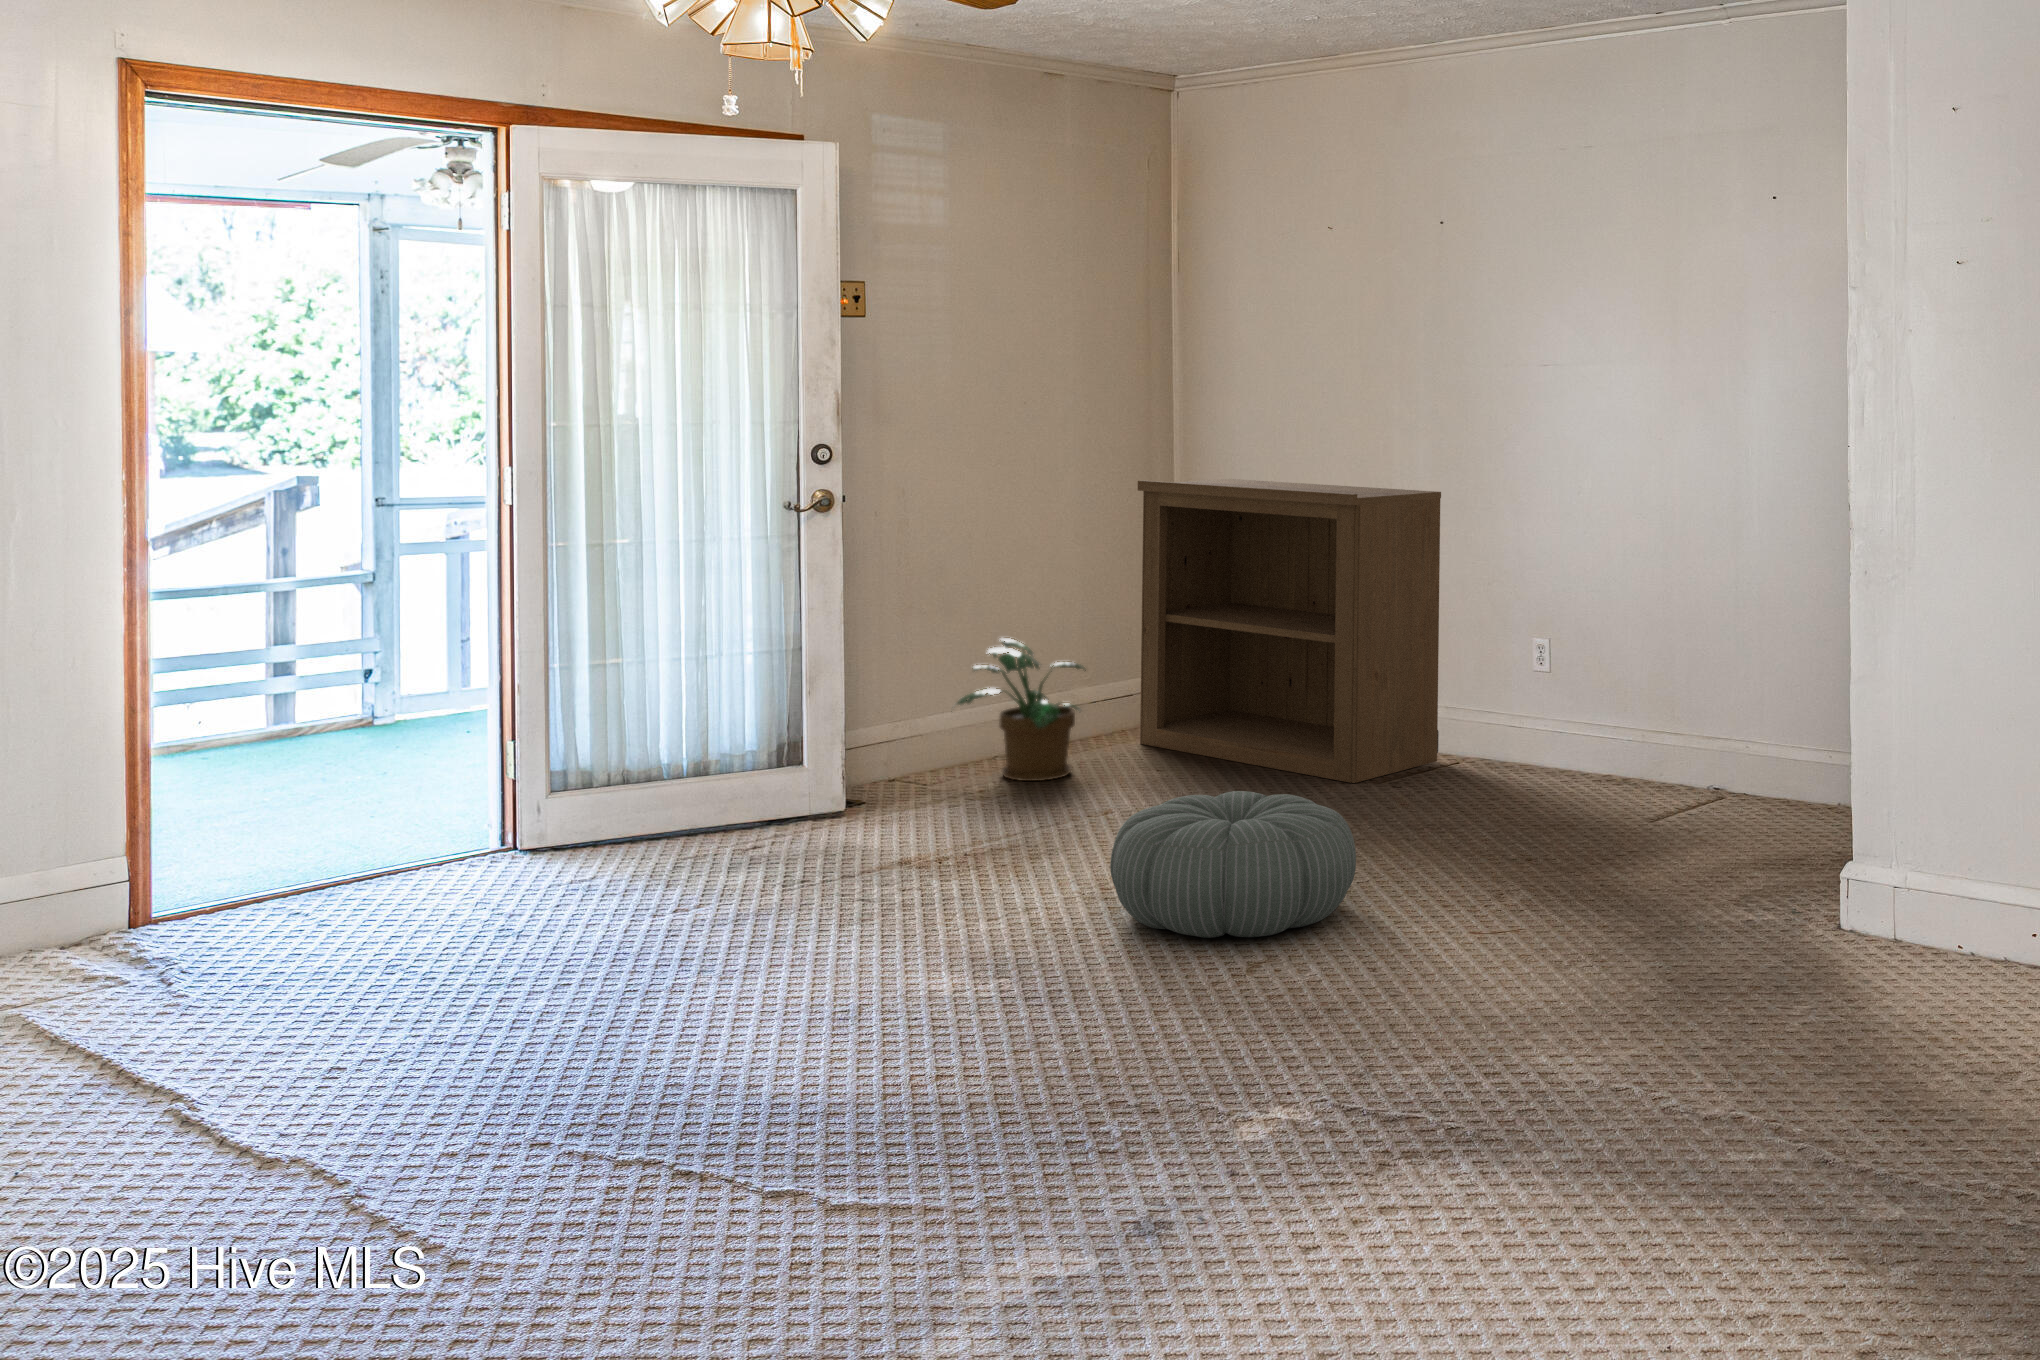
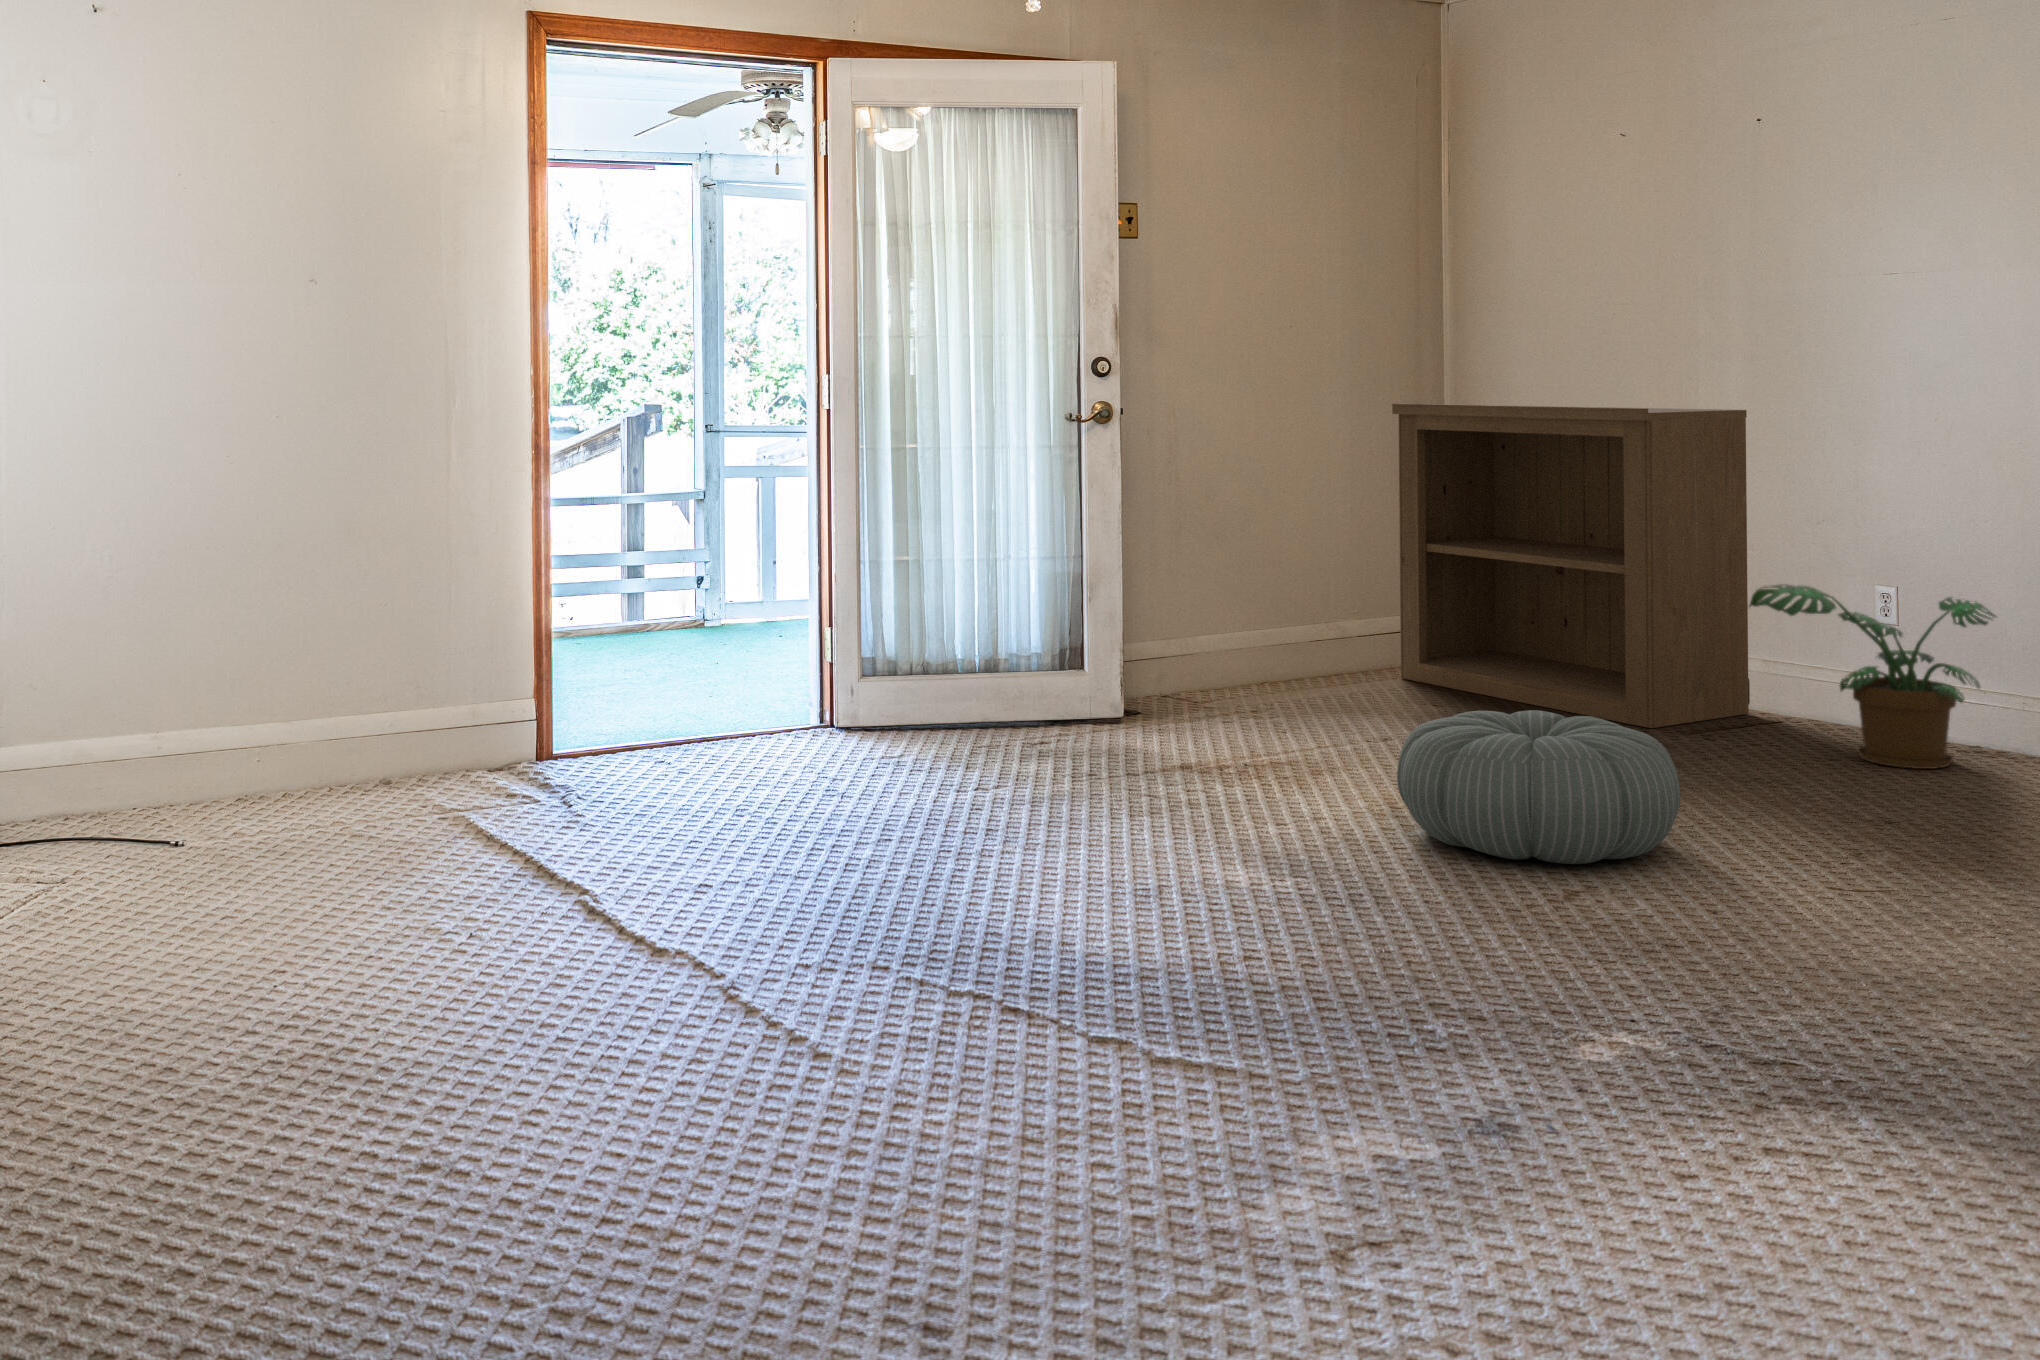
potted plant: present [956,638,1086,781] -> present [1749,585,1996,769]

